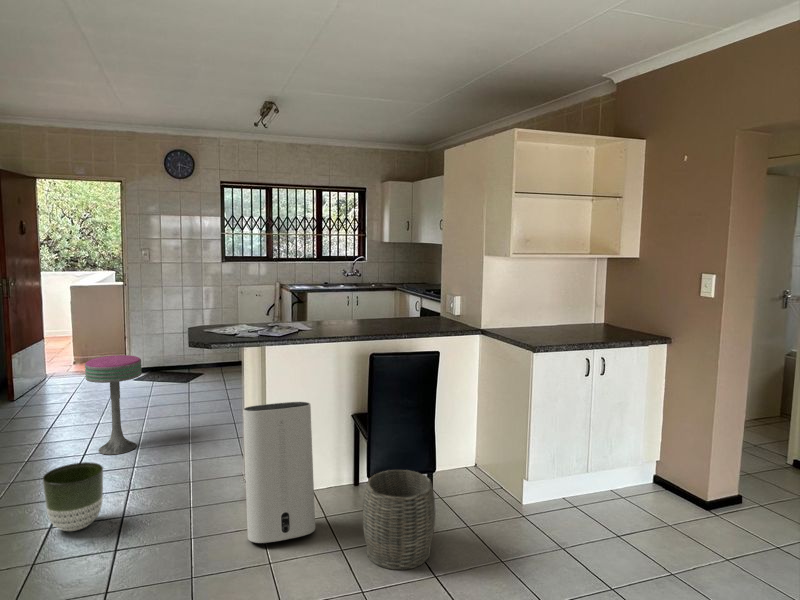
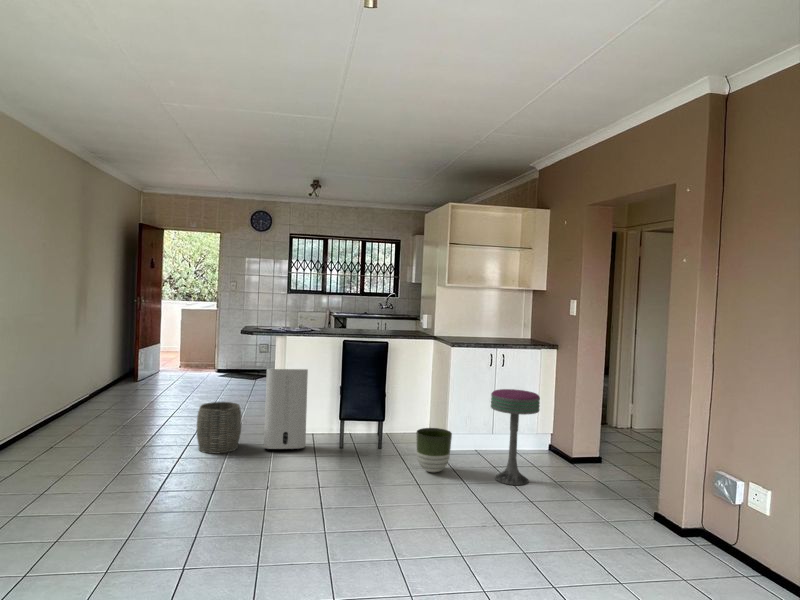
bar stool: present [85,355,142,455] -> present [491,389,540,485]
planter: present [43,462,103,531] -> present [416,428,452,472]
woven basket: present [363,470,435,570] -> present [196,402,241,454]

